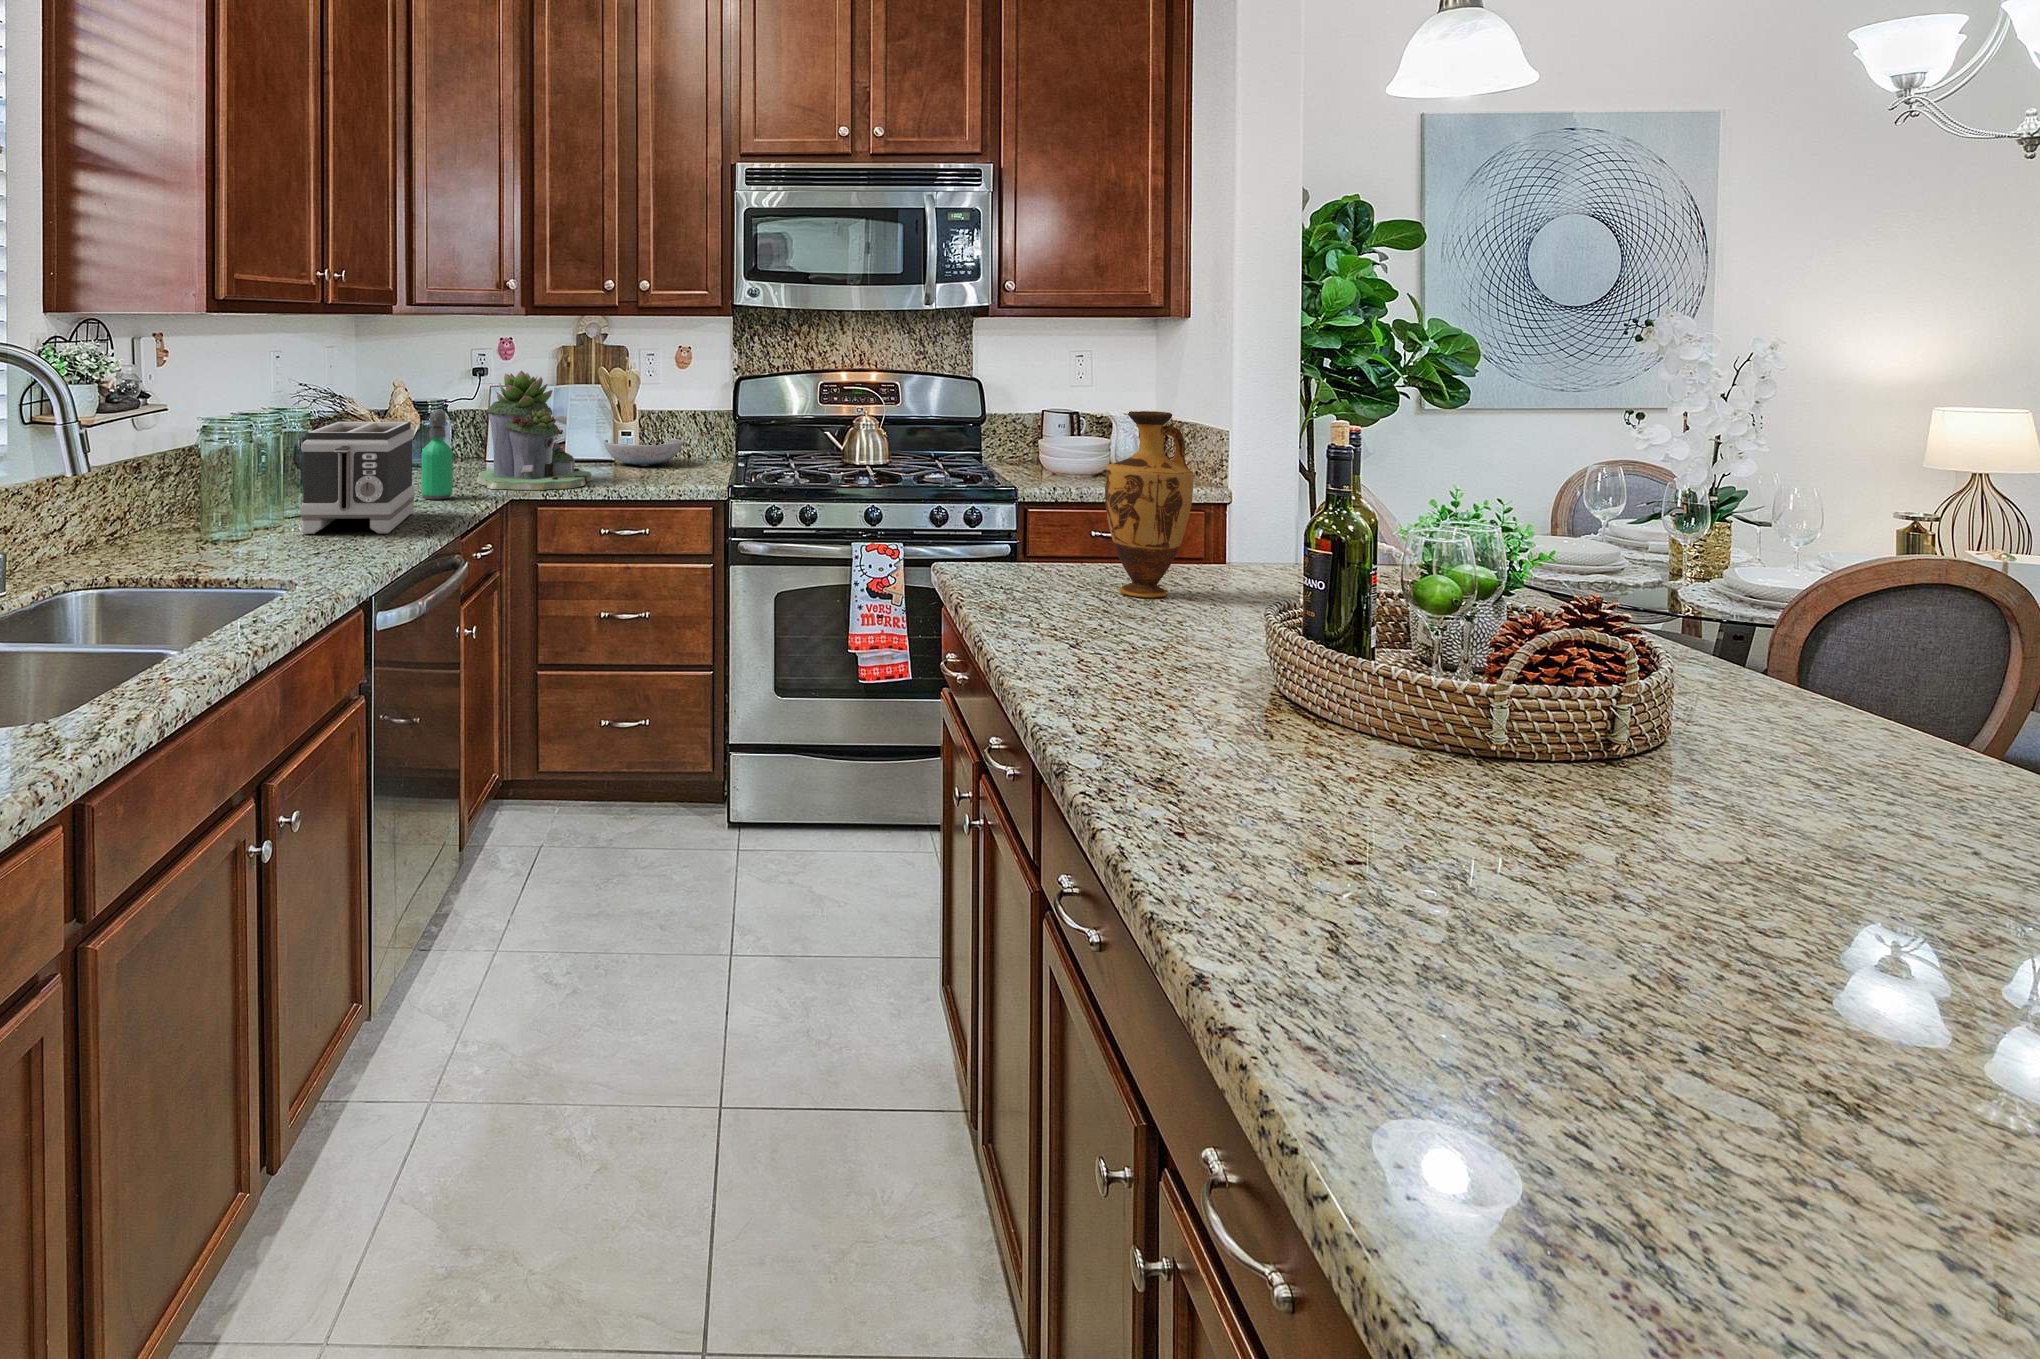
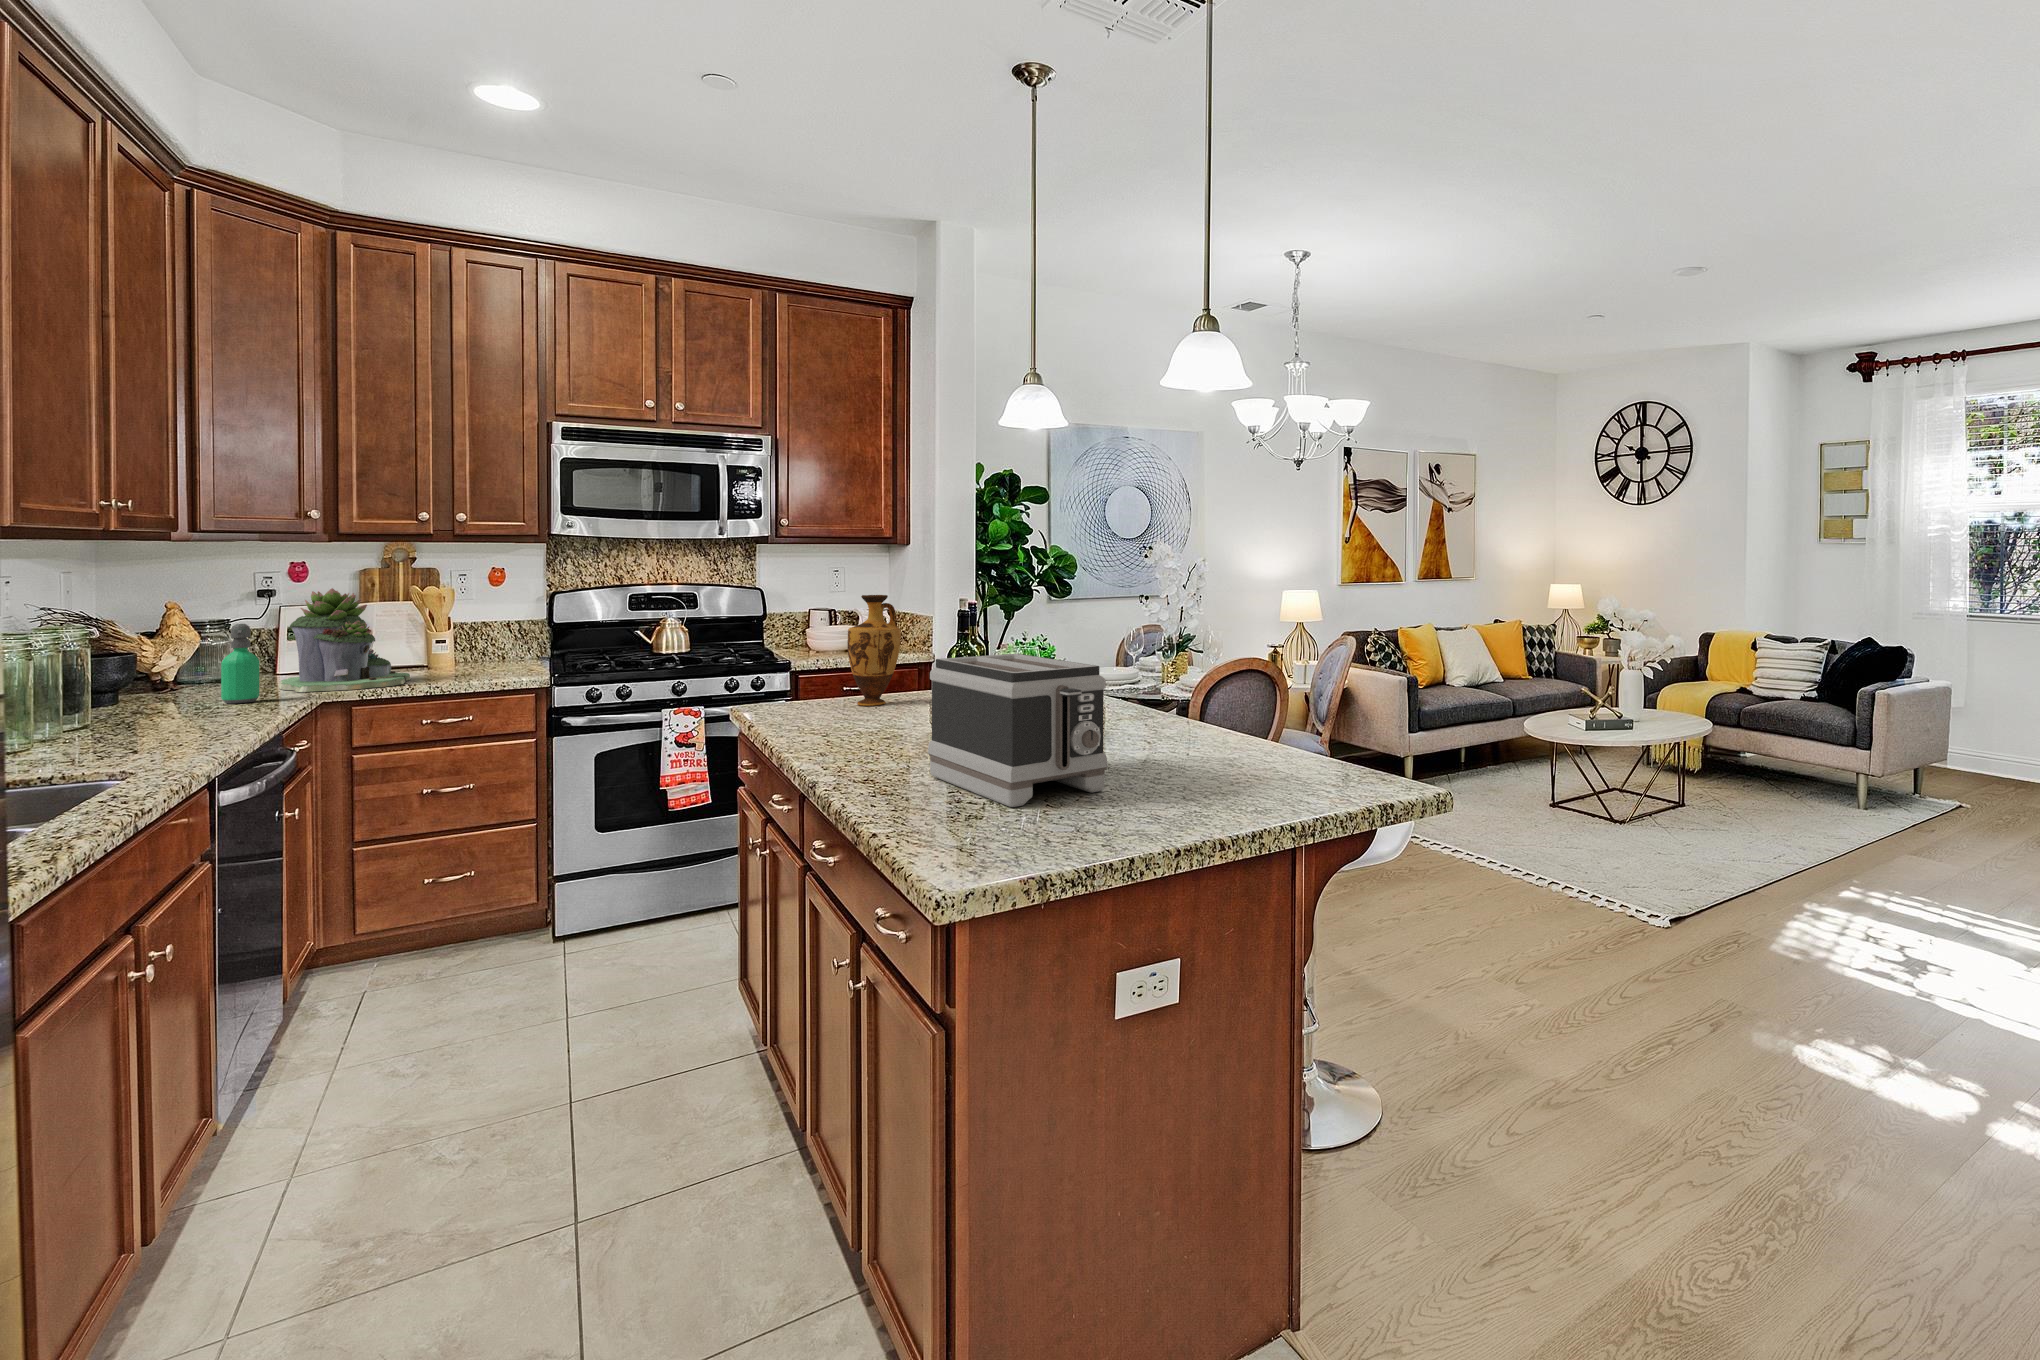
toaster: present [300,422,415,534] -> present [928,654,1108,807]
dish: present [604,439,683,465] -> none [416,644,500,667]

